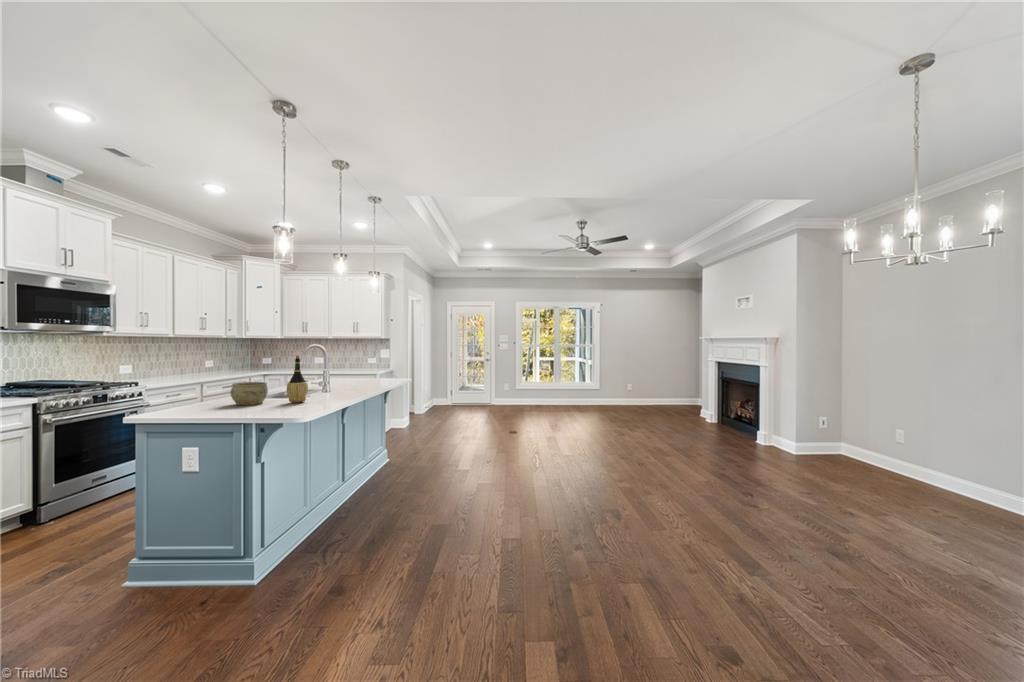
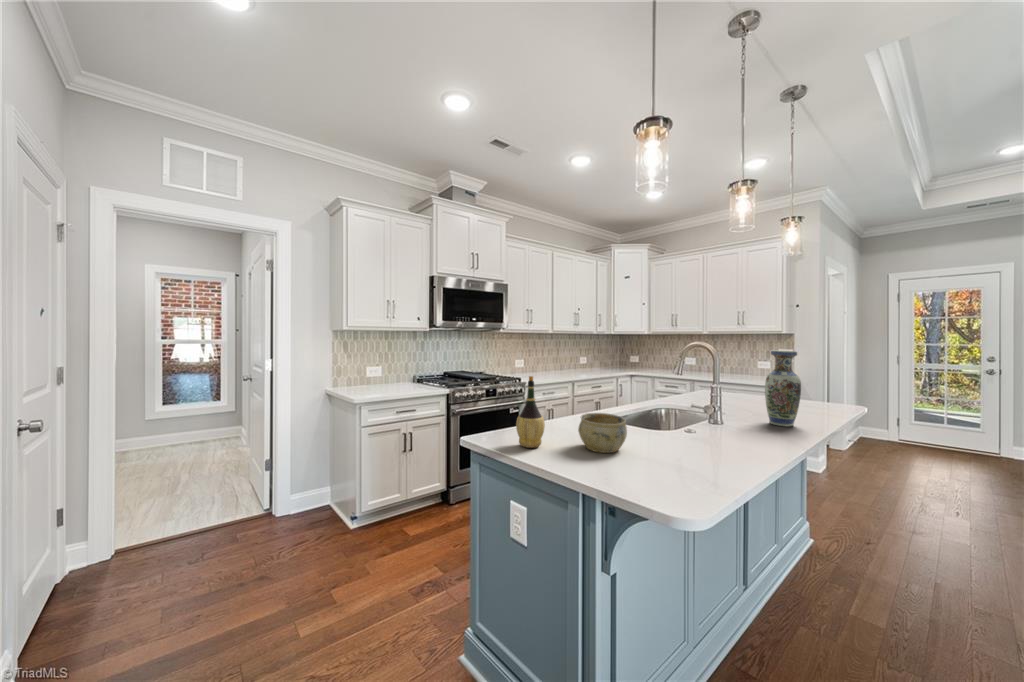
vase: none [359,342,378,386] -> present [765,351,801,427]
wine bottle: present [287,355,308,403] -> present [516,376,545,448]

